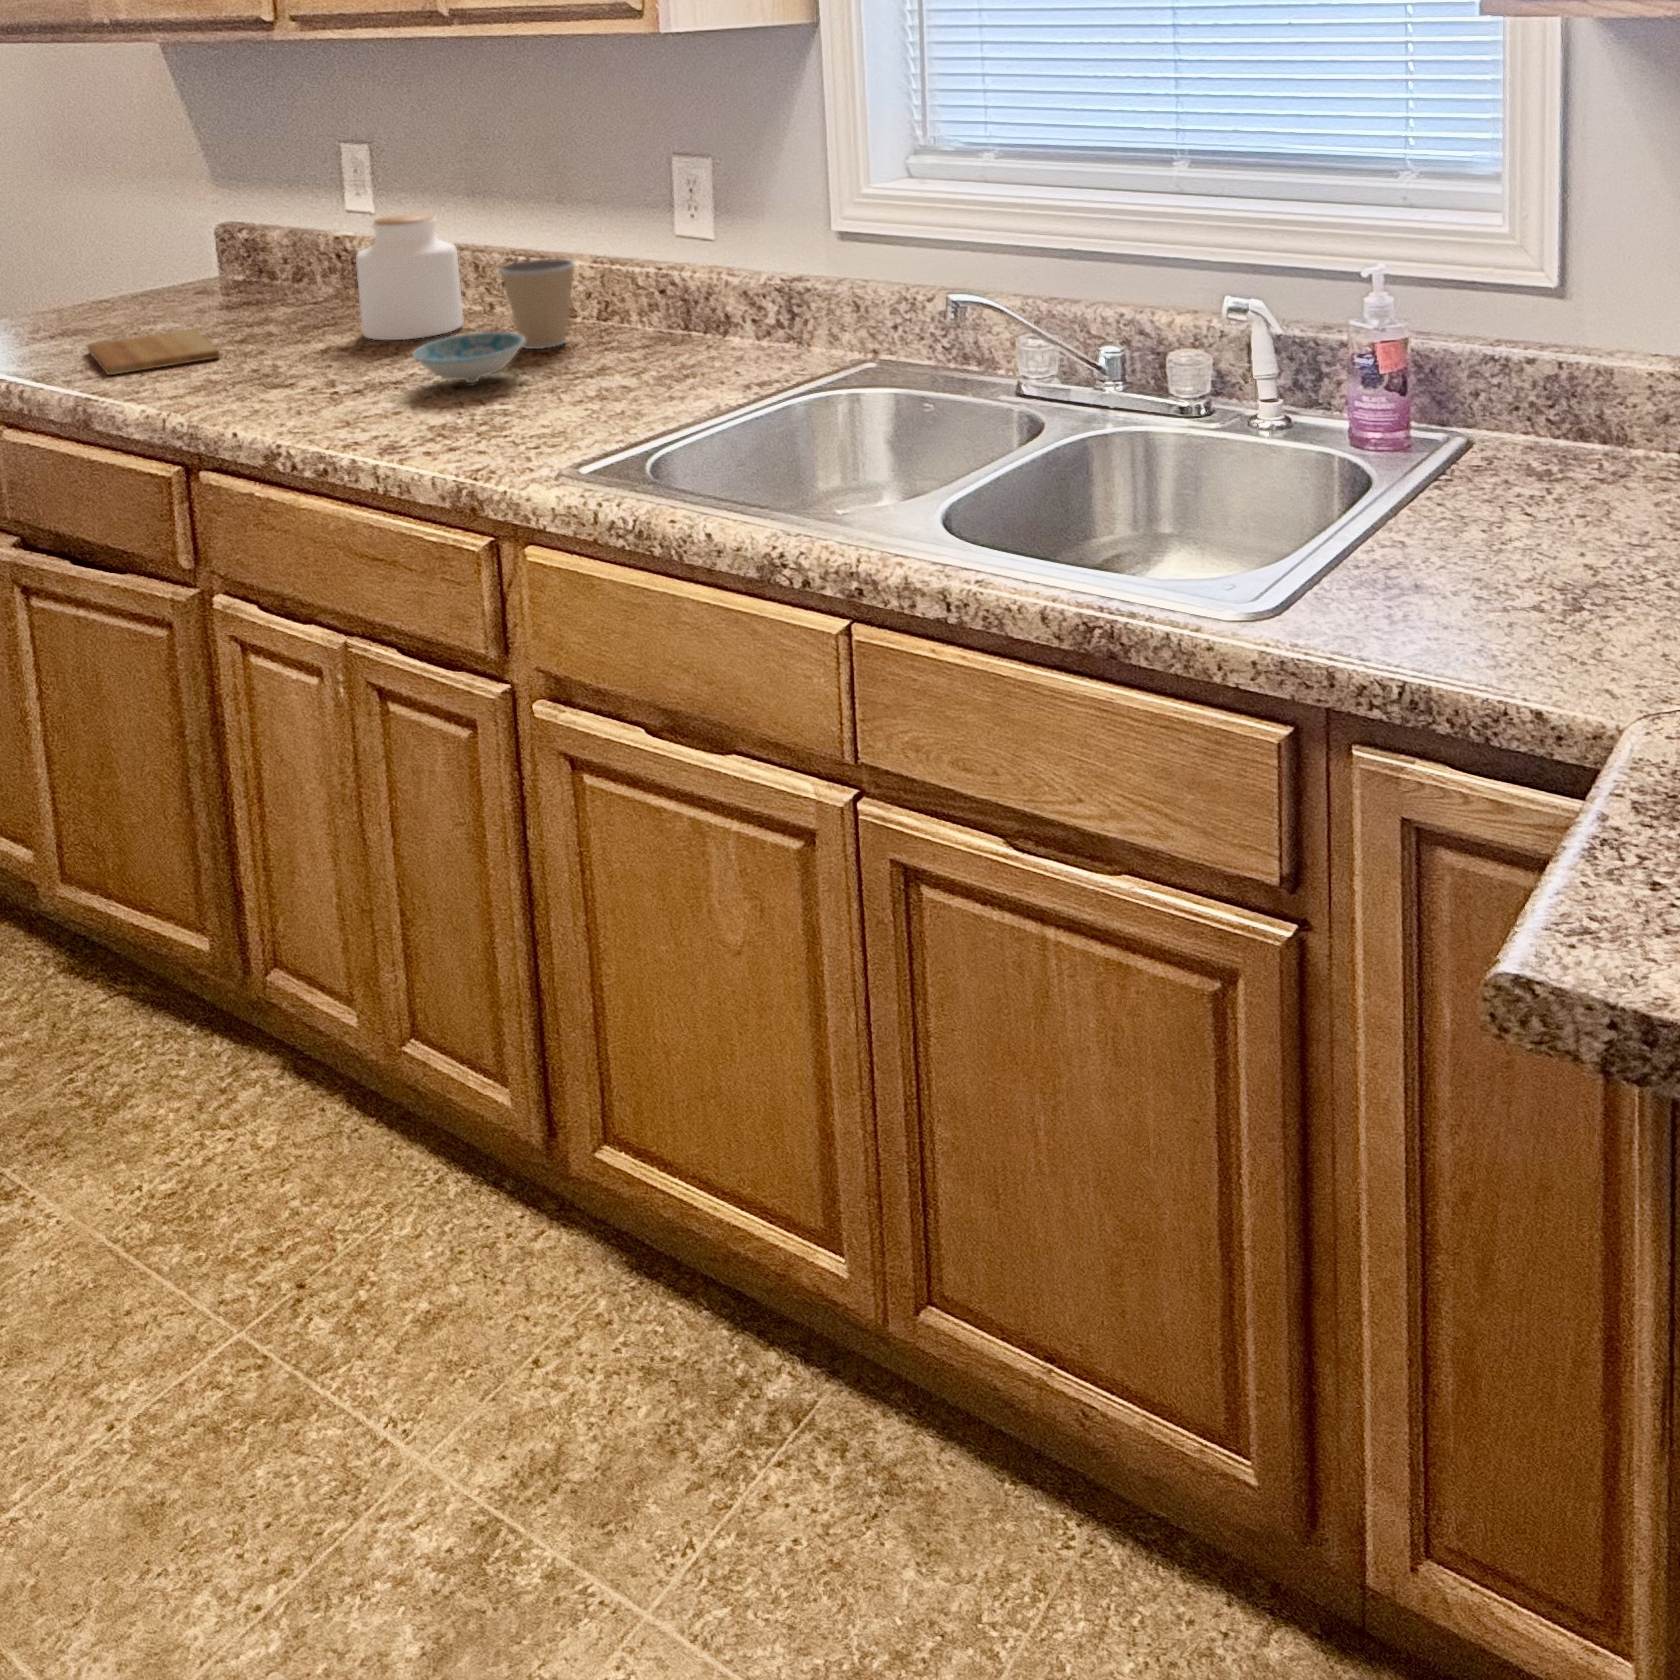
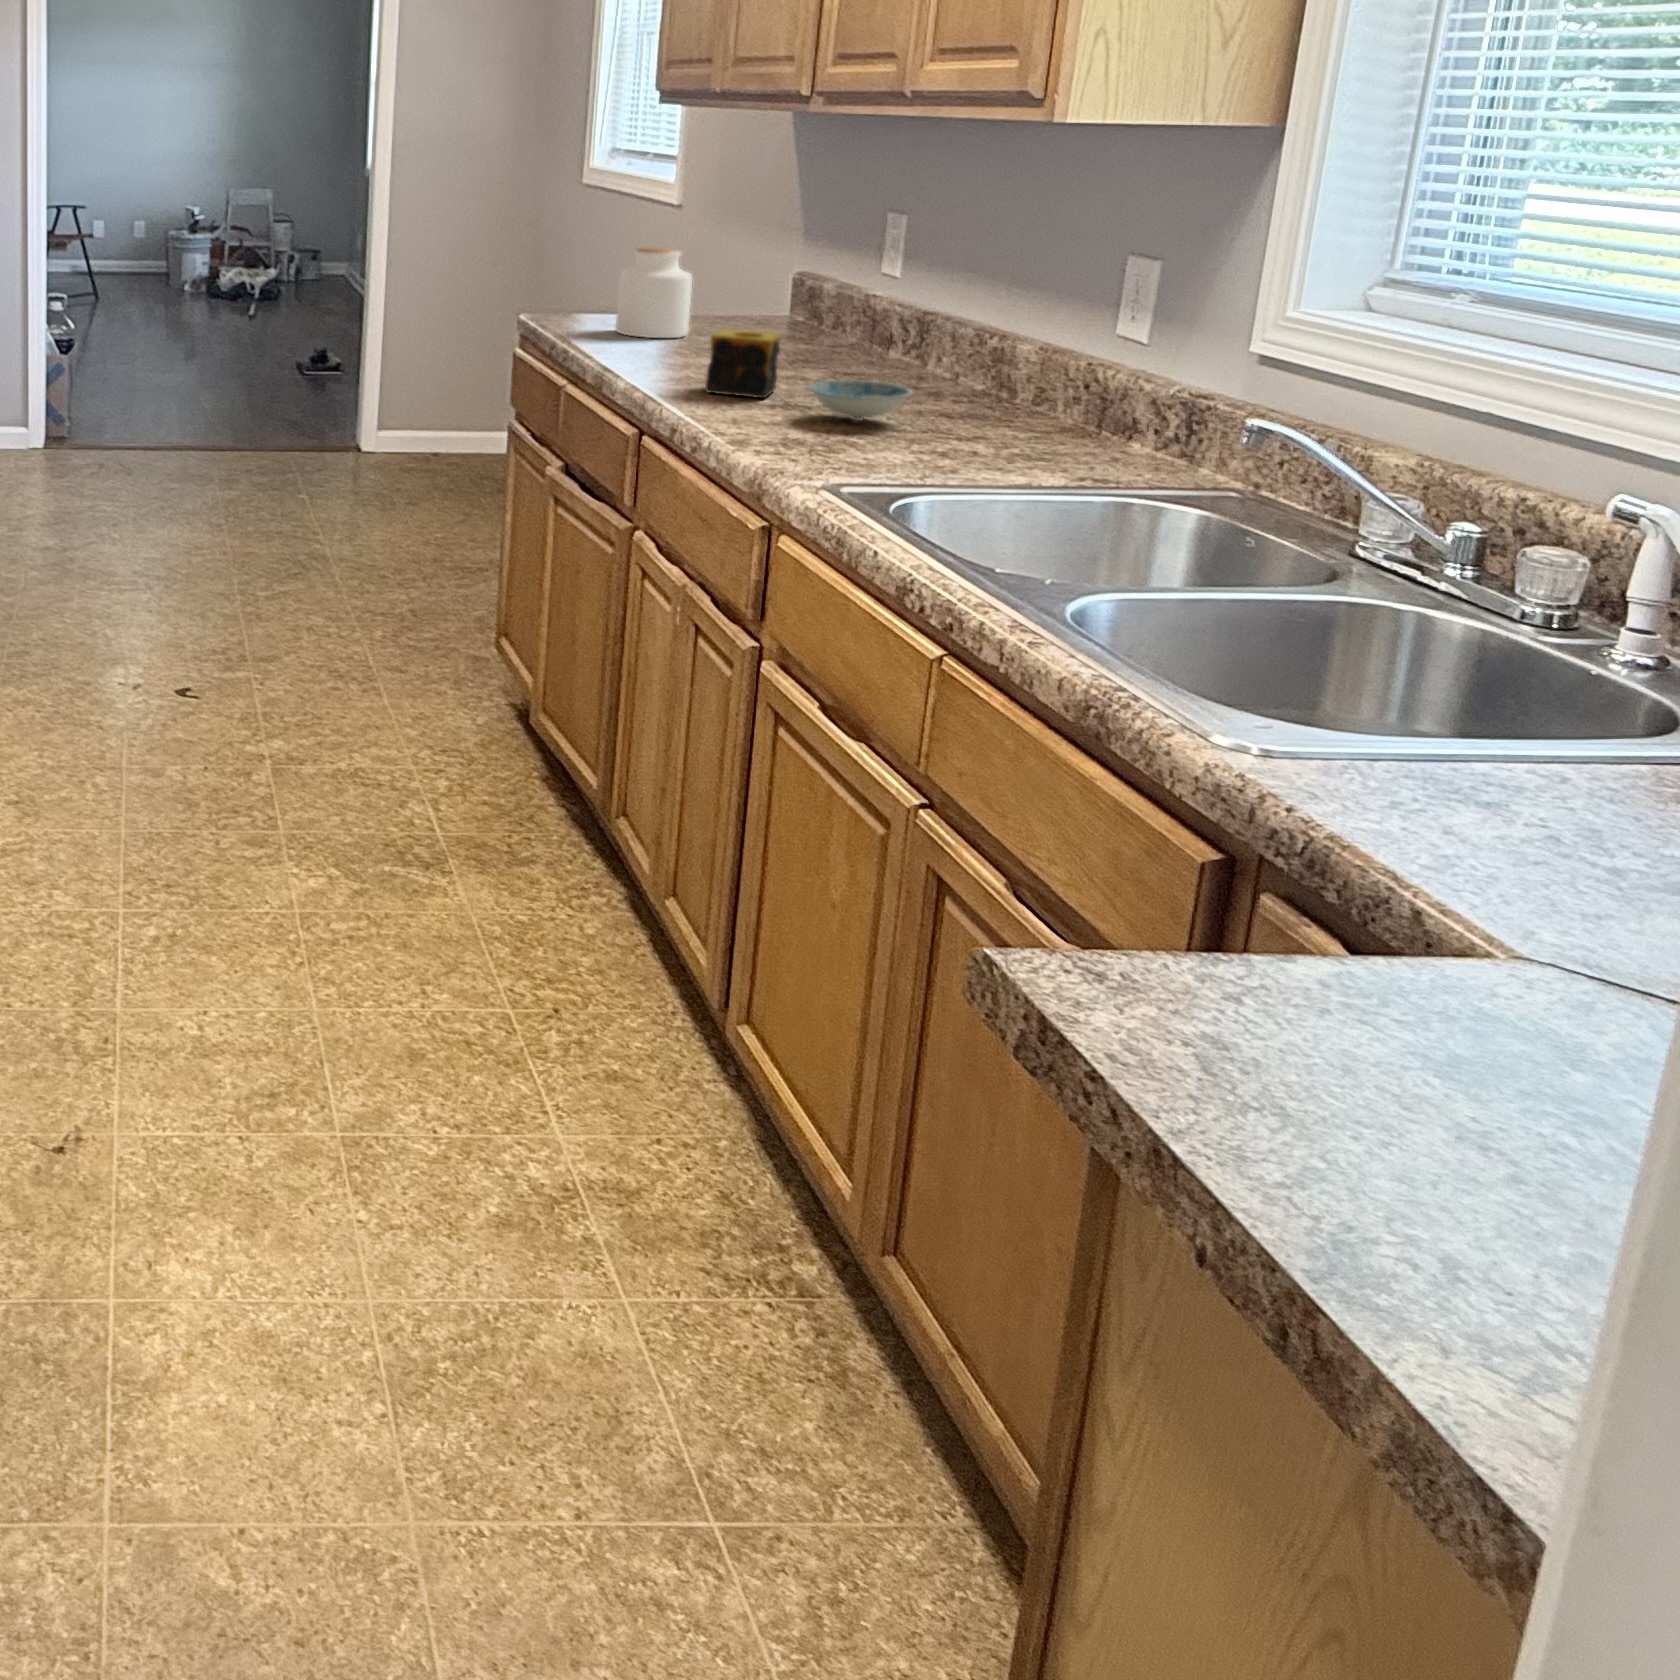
jar: present [356,214,463,340] -> present [616,247,692,338]
coffee cup: present [500,259,575,349] -> none [927,333,1003,414]
candle: none [255,302,342,392] -> present [705,329,781,398]
cutting board: present [88,329,220,375] -> none [630,340,716,367]

